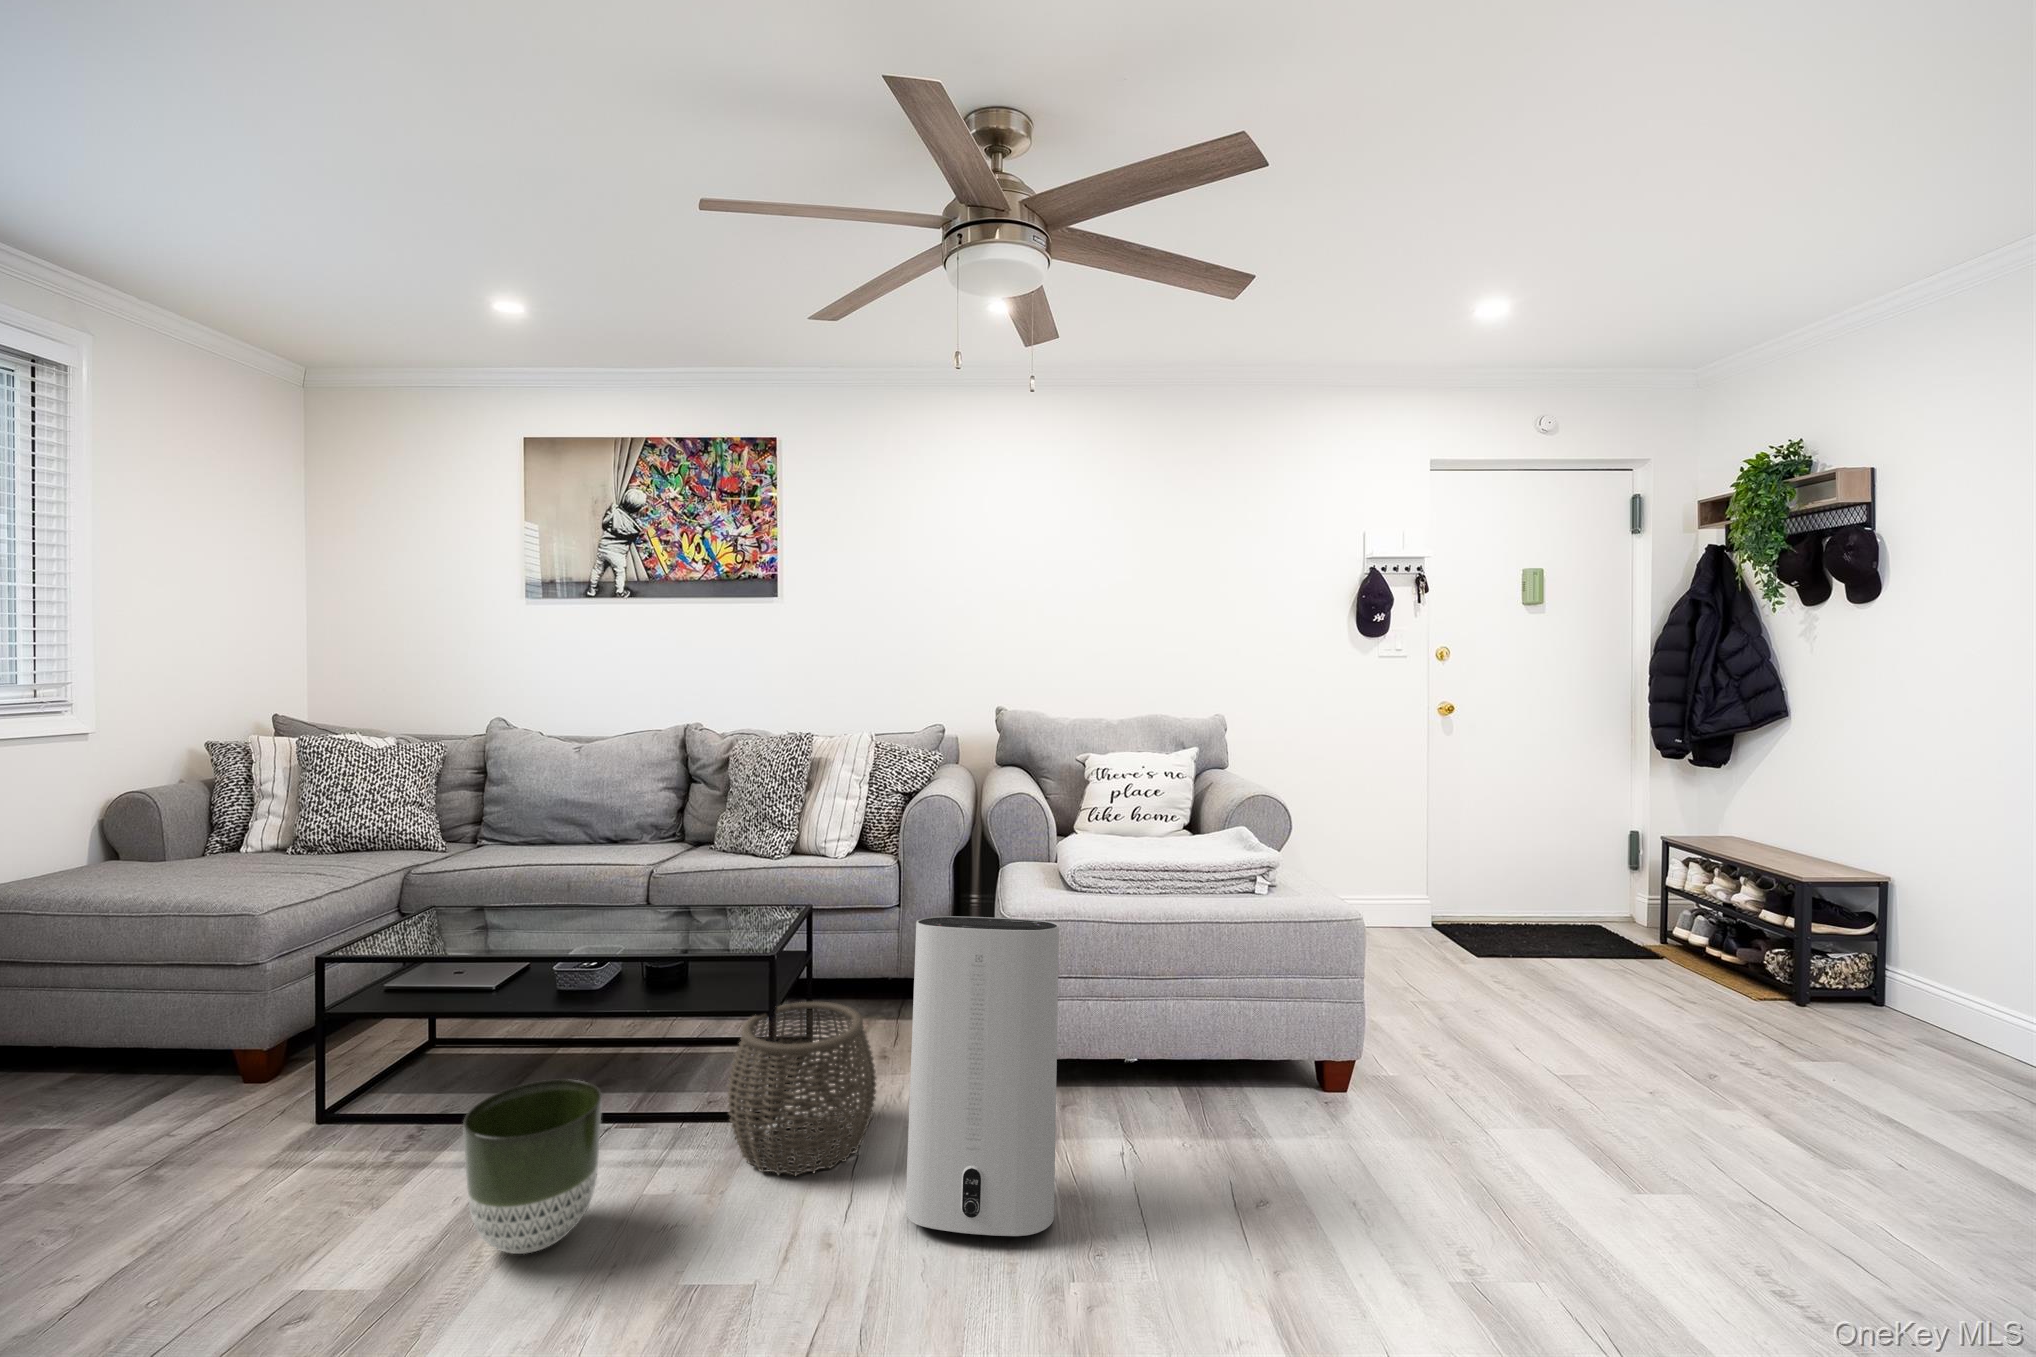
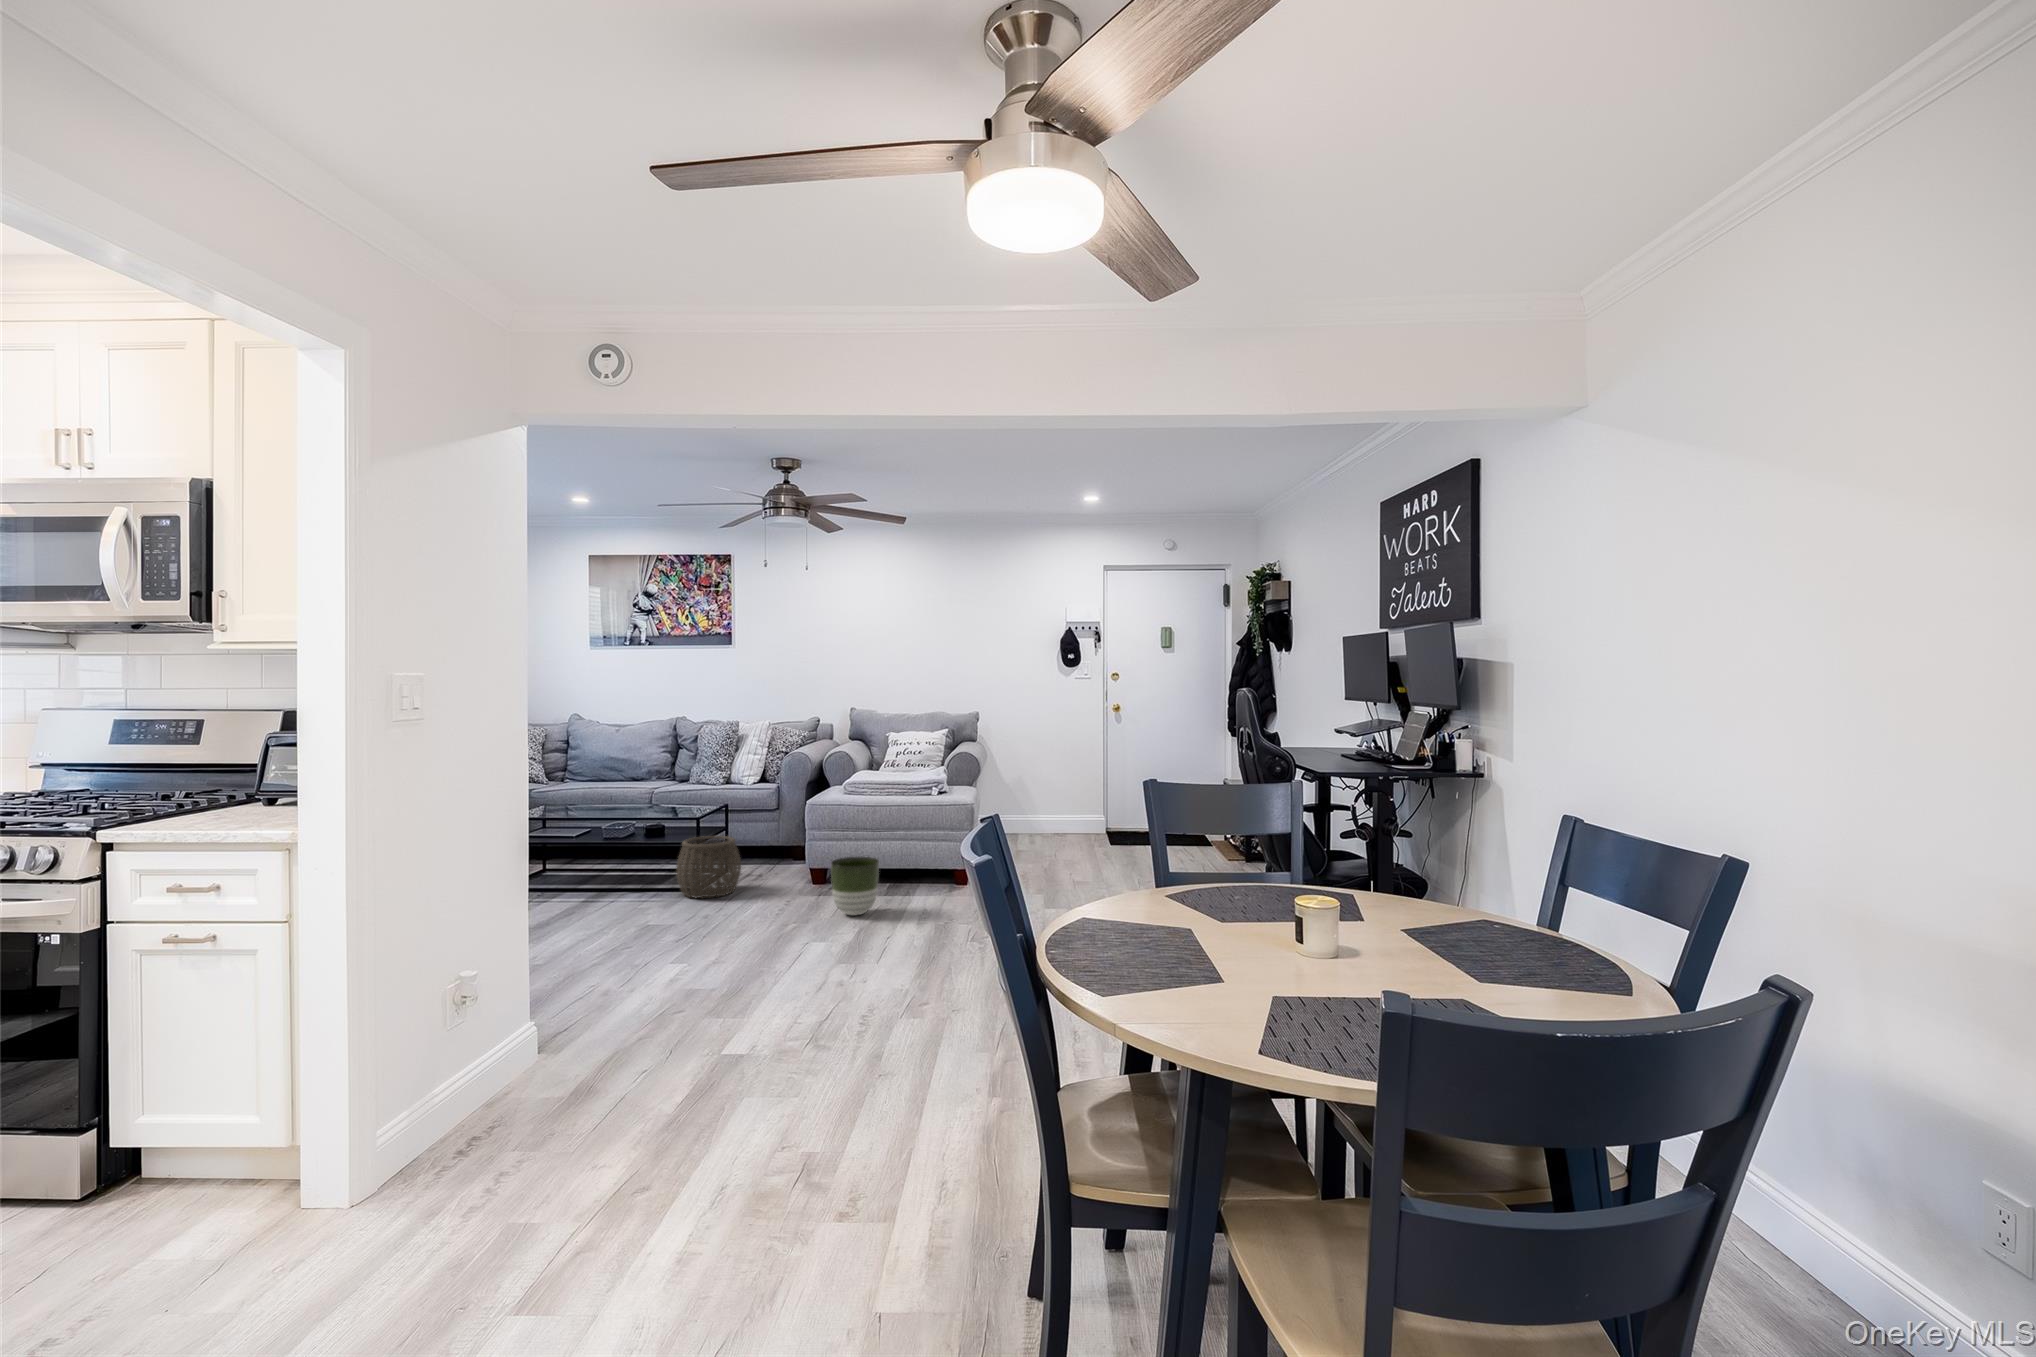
air purifier: present [905,916,1059,1236] -> none [740,792,806,908]
planter: present [463,1079,602,1254] -> present [831,857,879,915]

